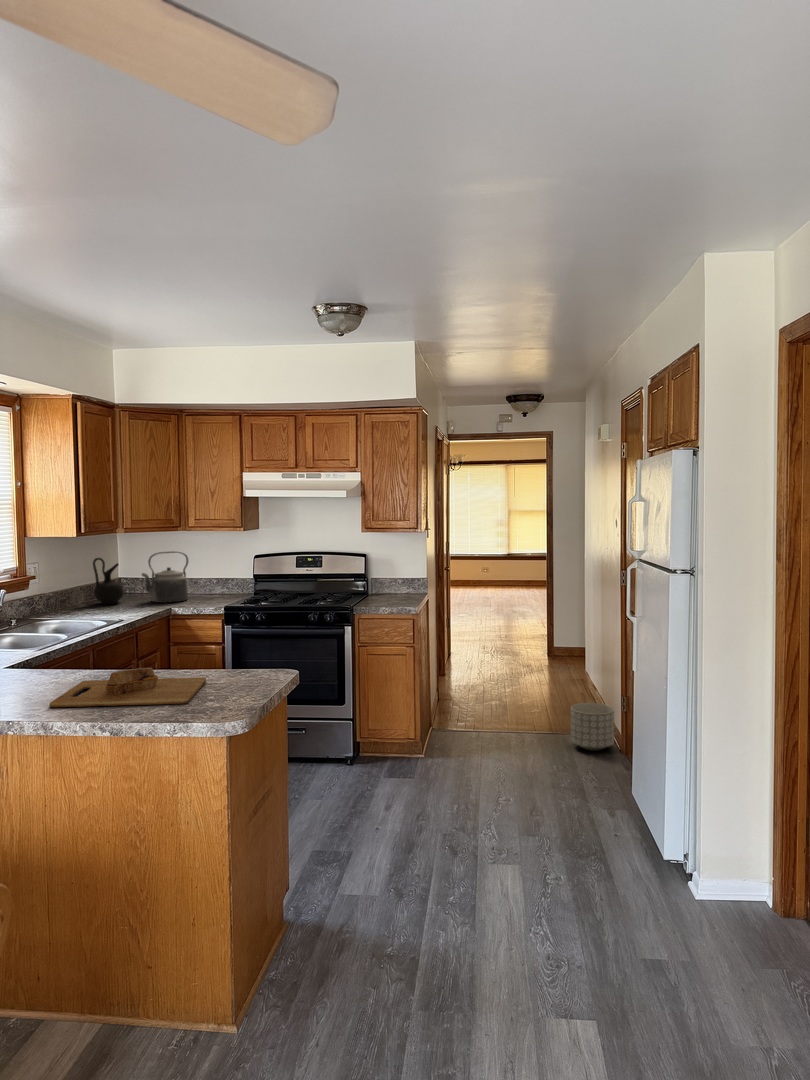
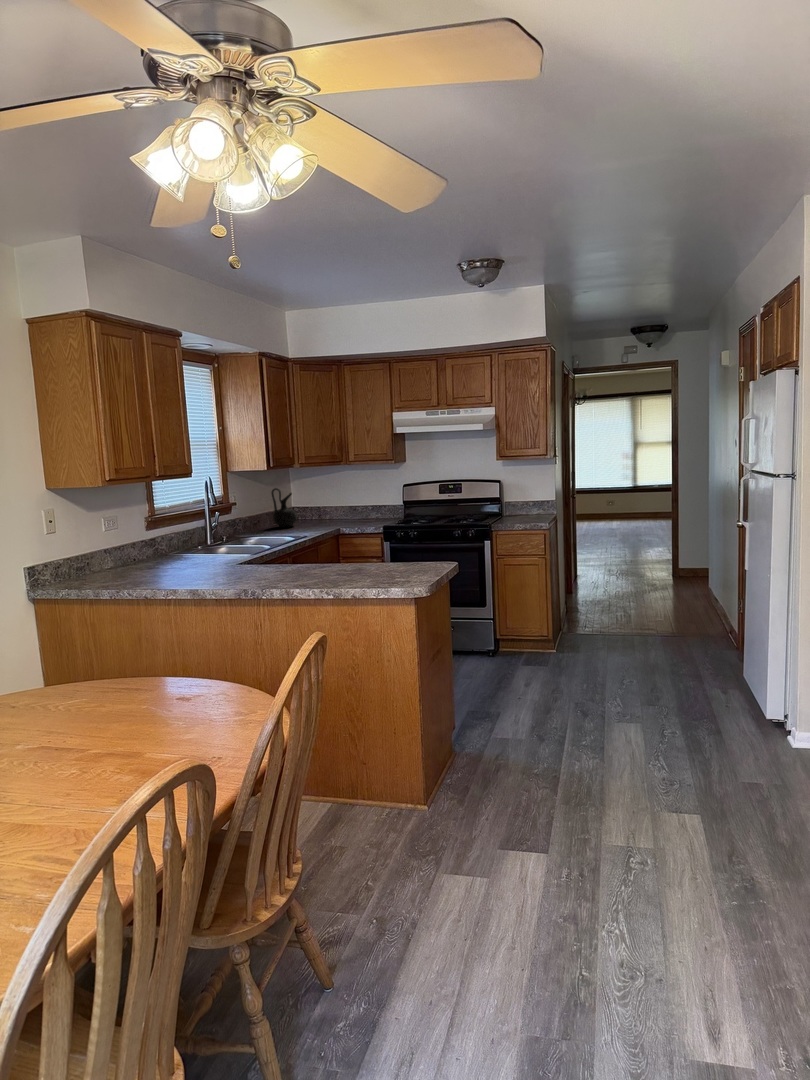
kettle: present [142,551,188,603] -> none [311,482,350,525]
cutting board: present [49,668,206,707] -> none [288,554,393,580]
planter: present [571,703,614,751] -> none [692,608,732,649]

